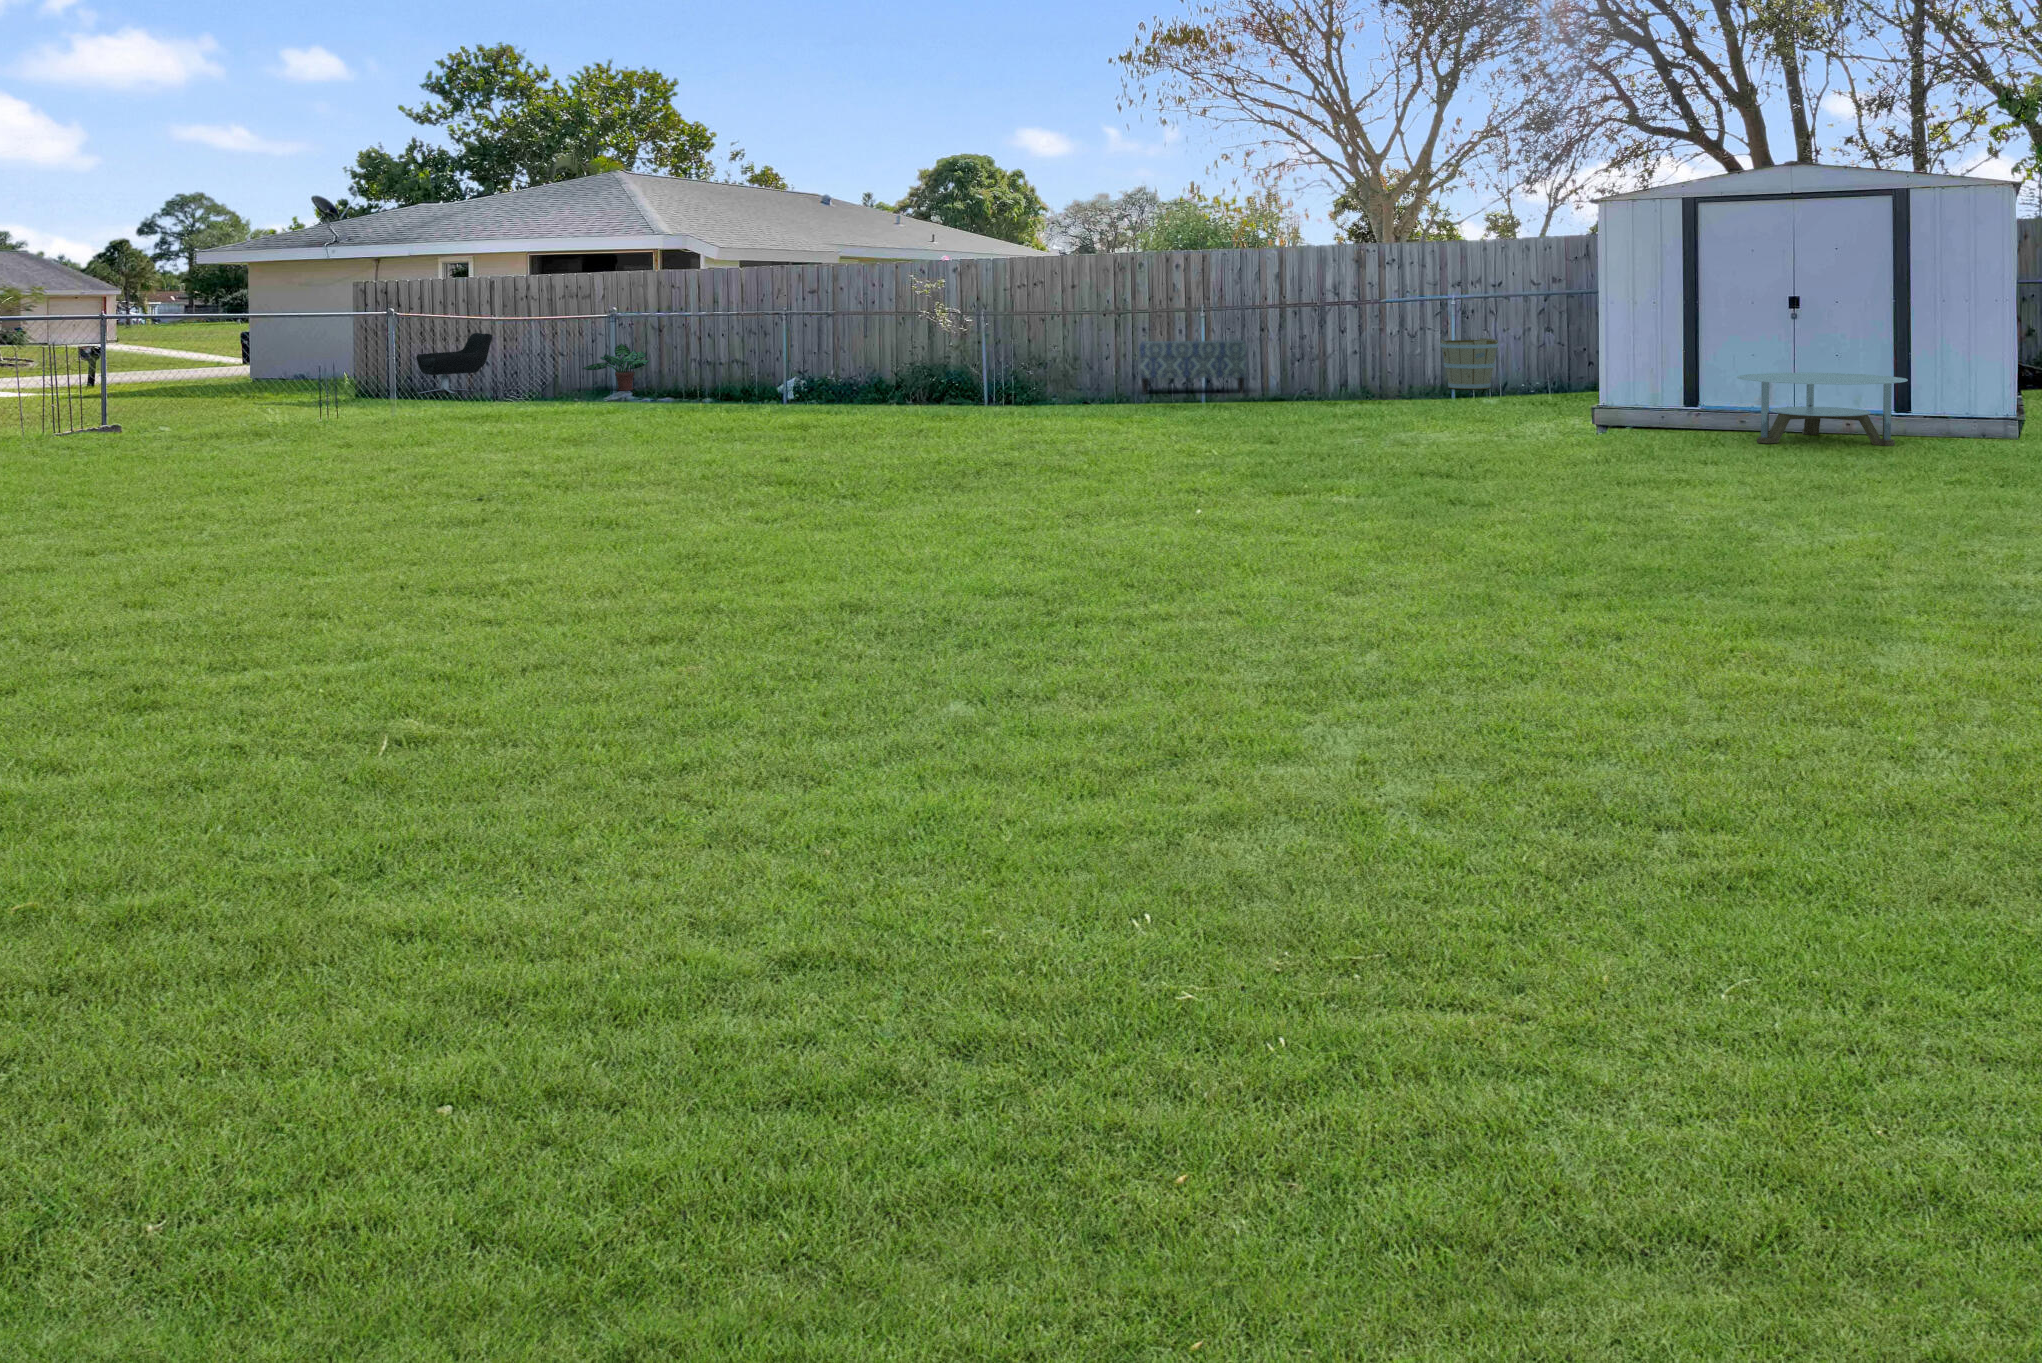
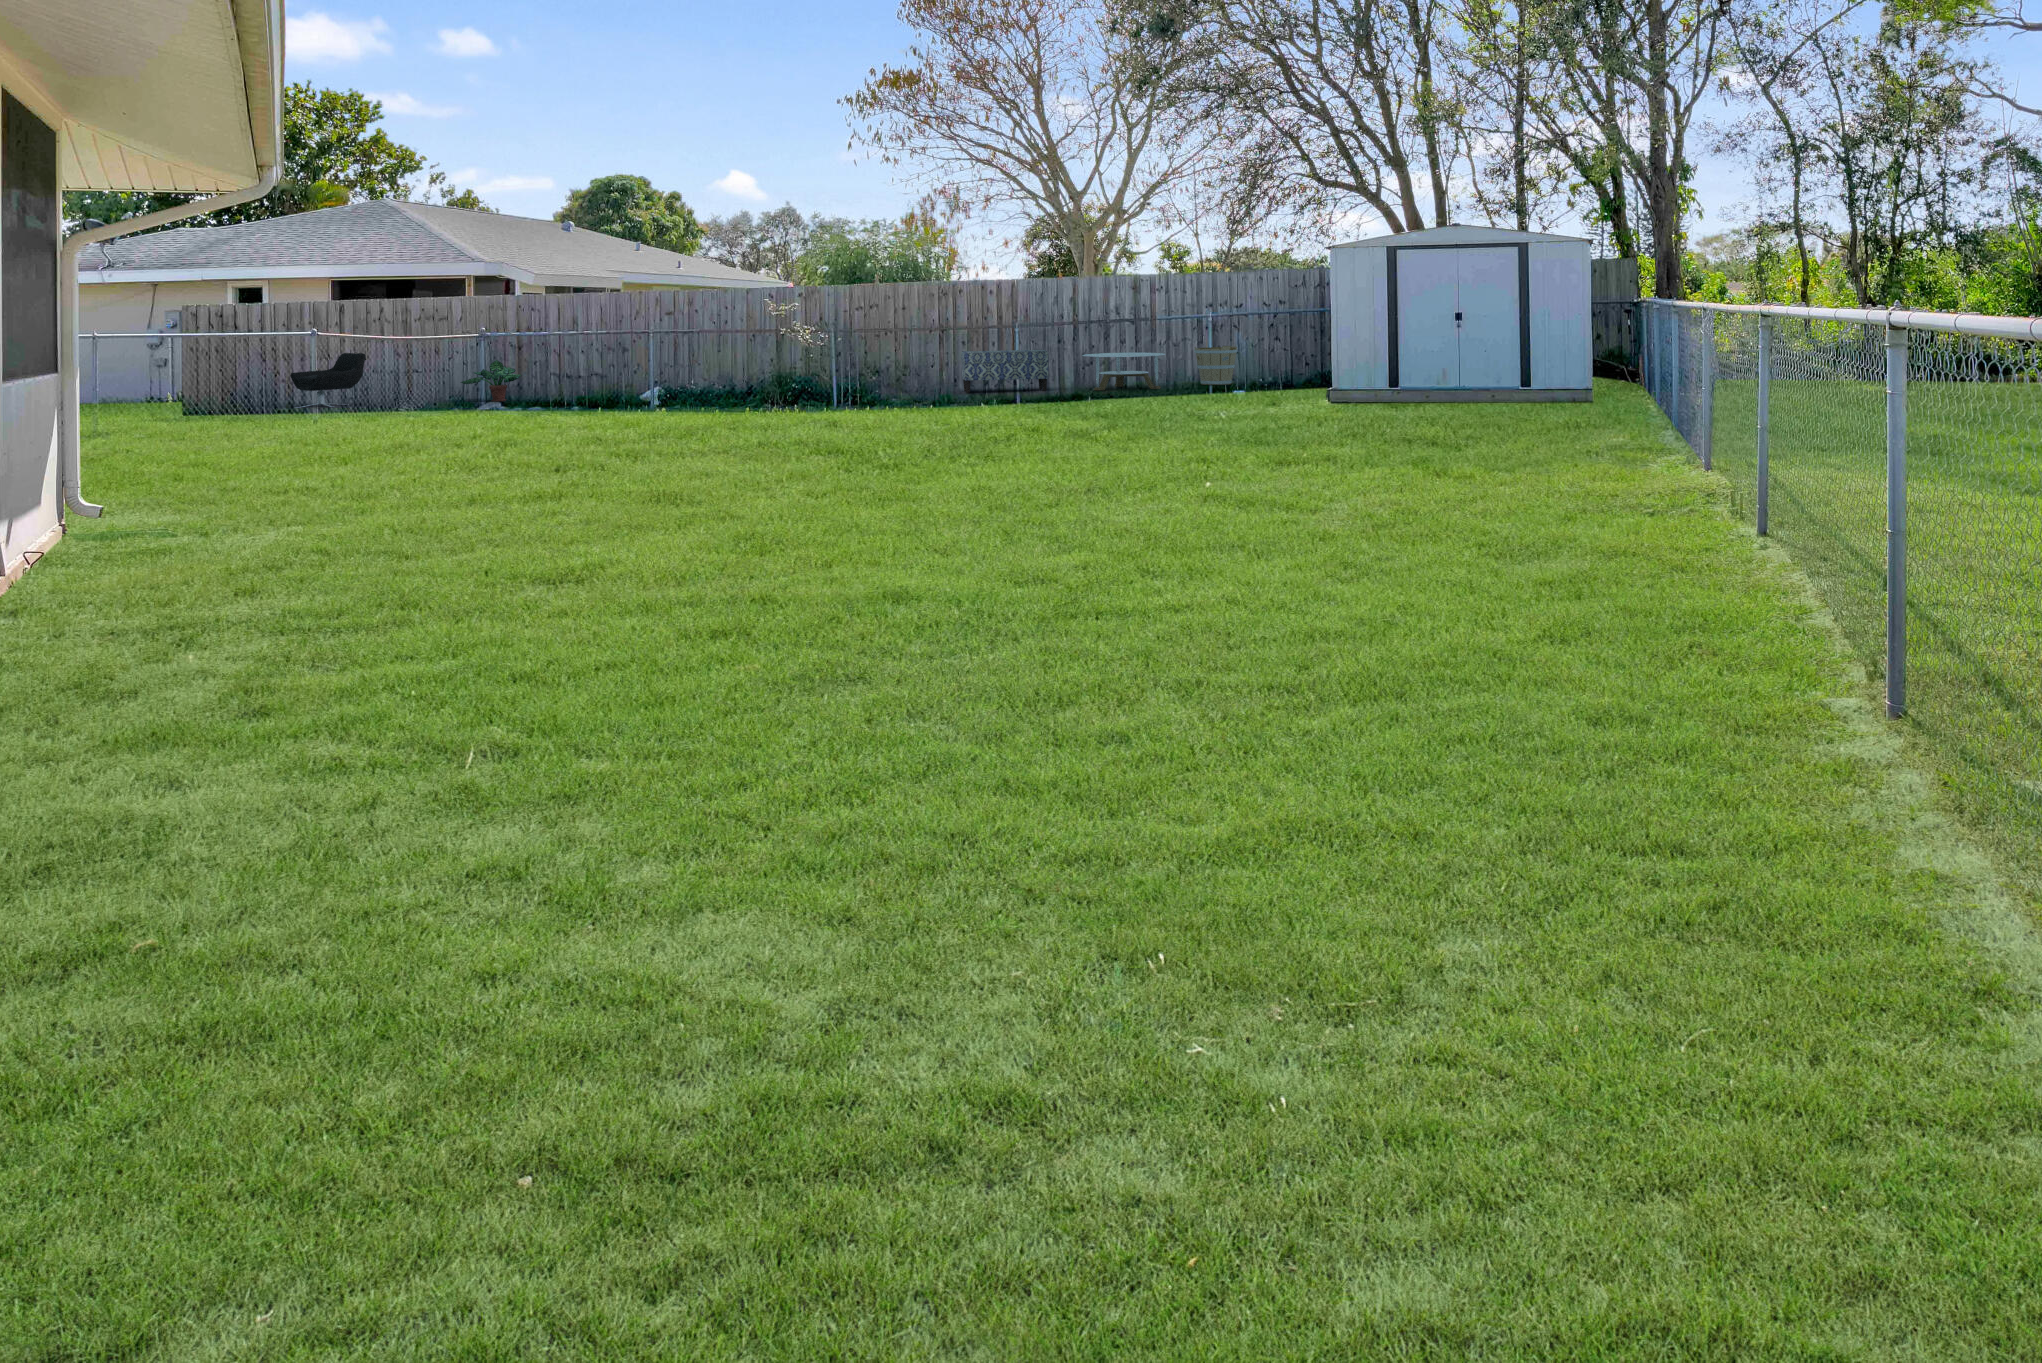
round table: present [1737,373,1908,446] -> present [1083,353,1165,390]

